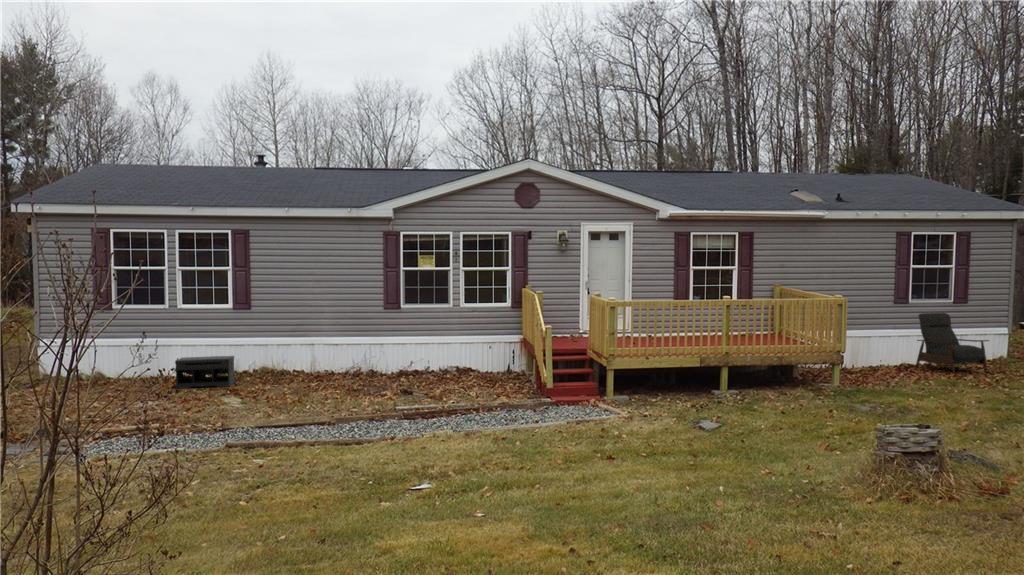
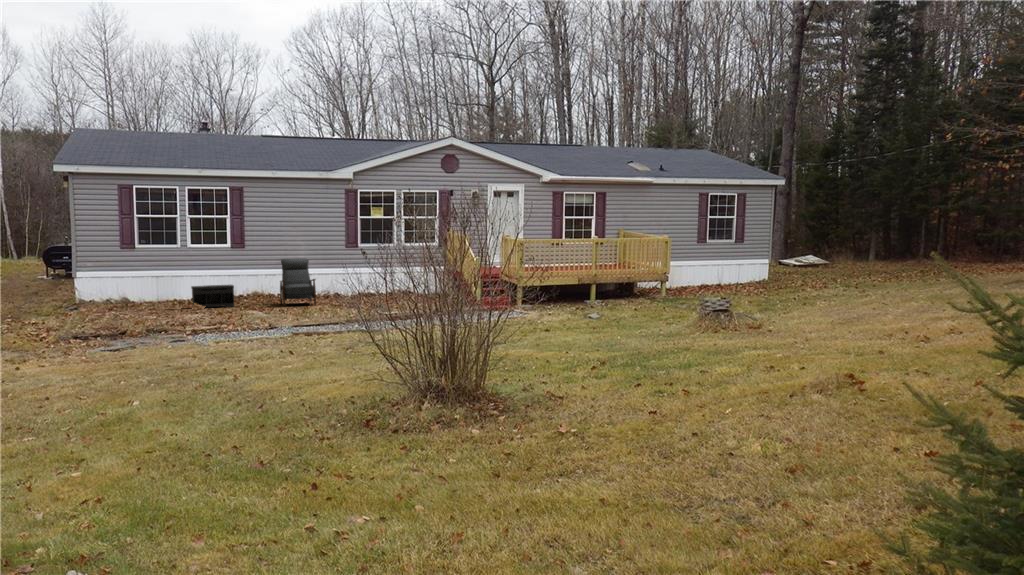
chair: present [916,313,989,374] -> present [280,258,316,307]

